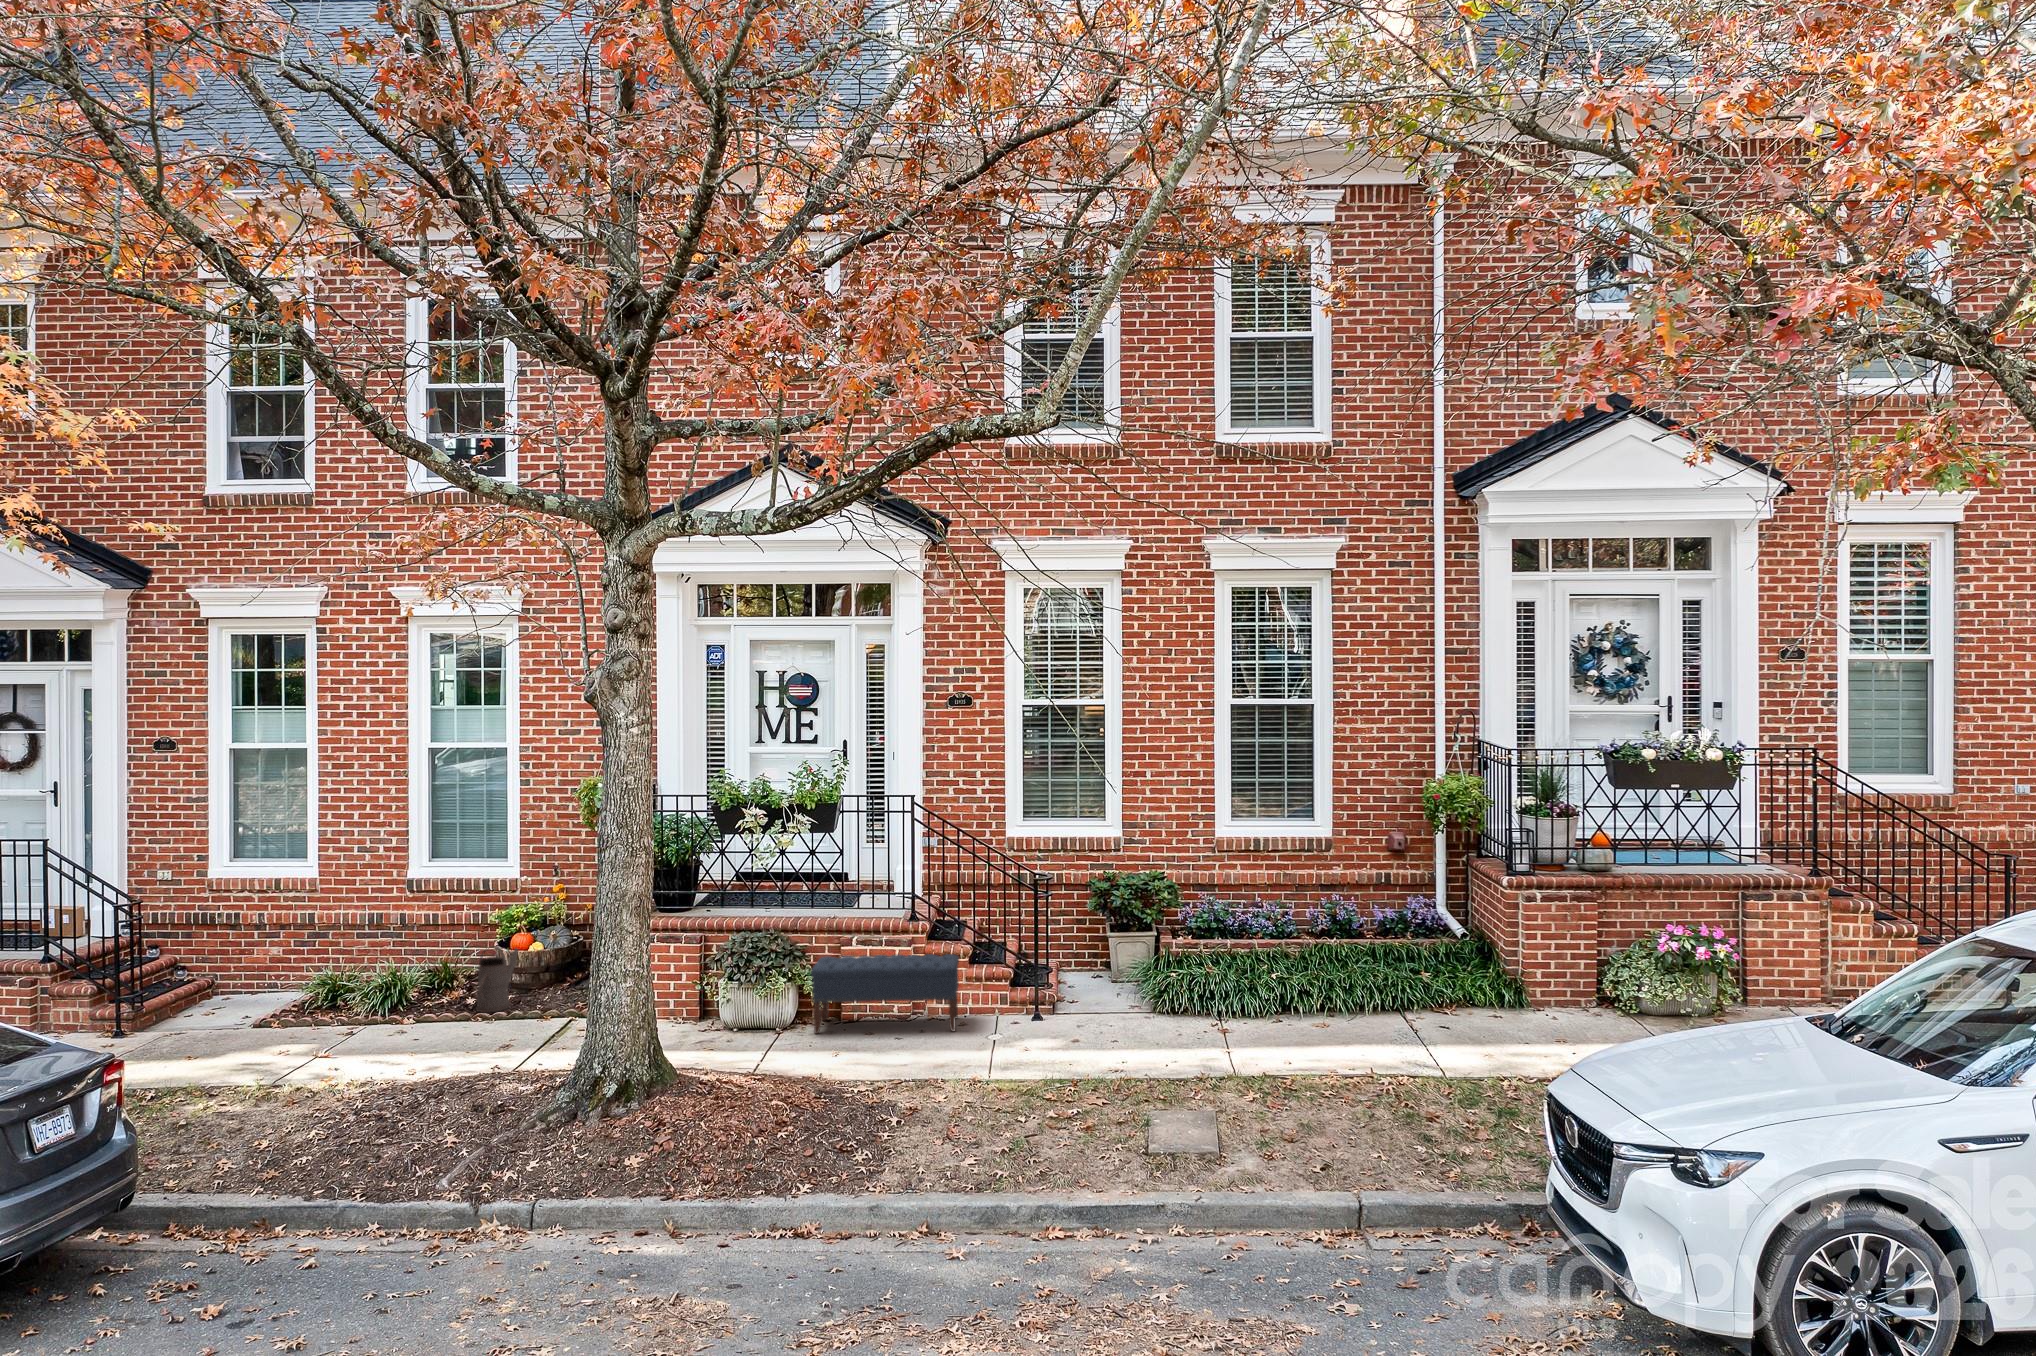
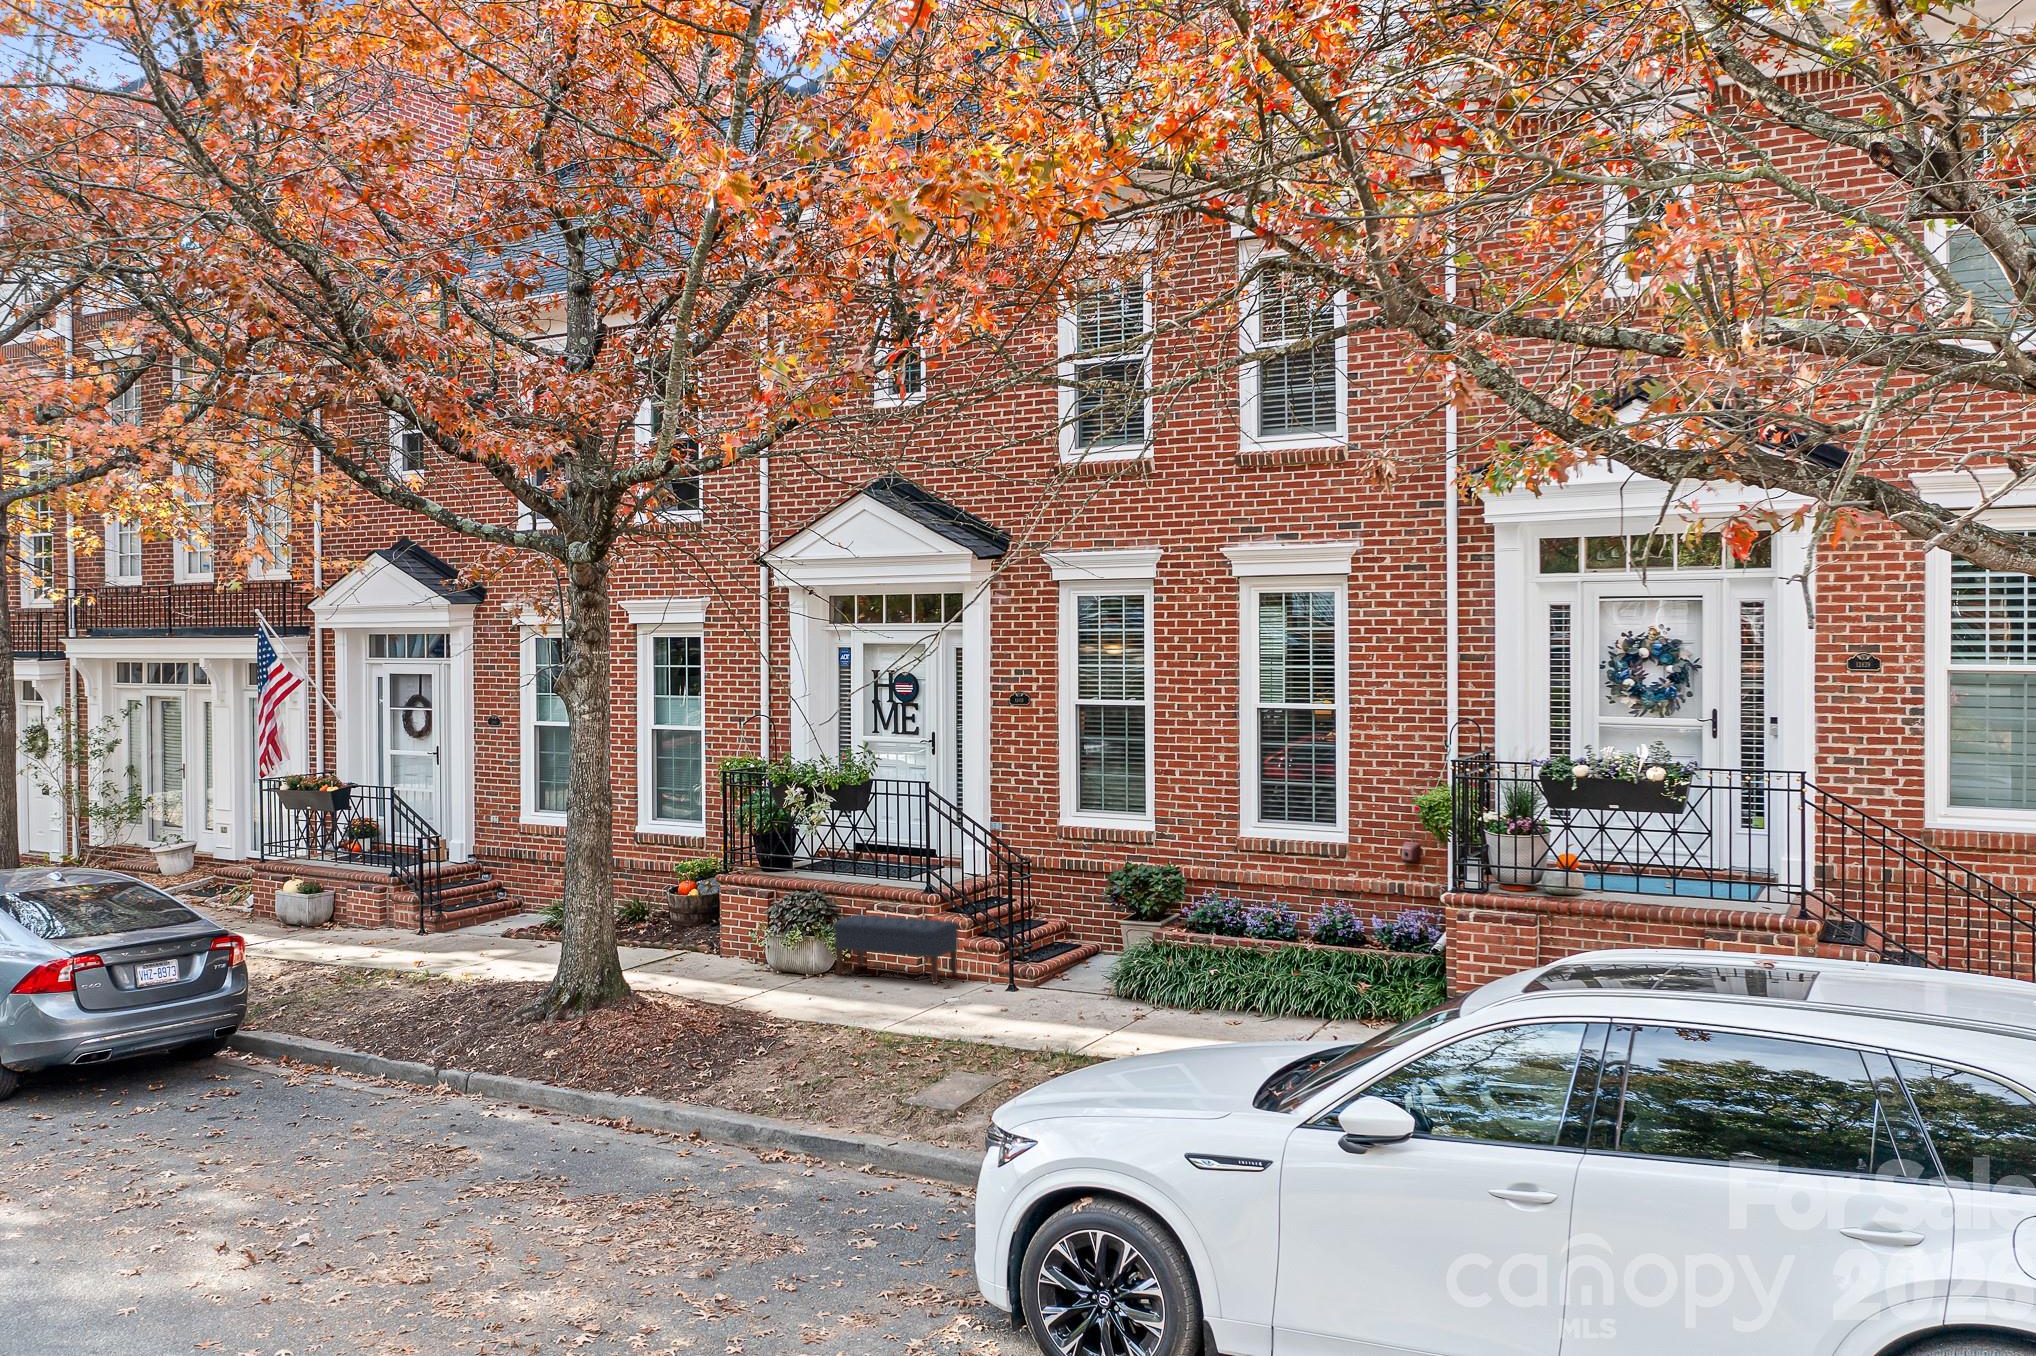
watering can: present [476,946,518,1013] -> none [648,887,692,938]

